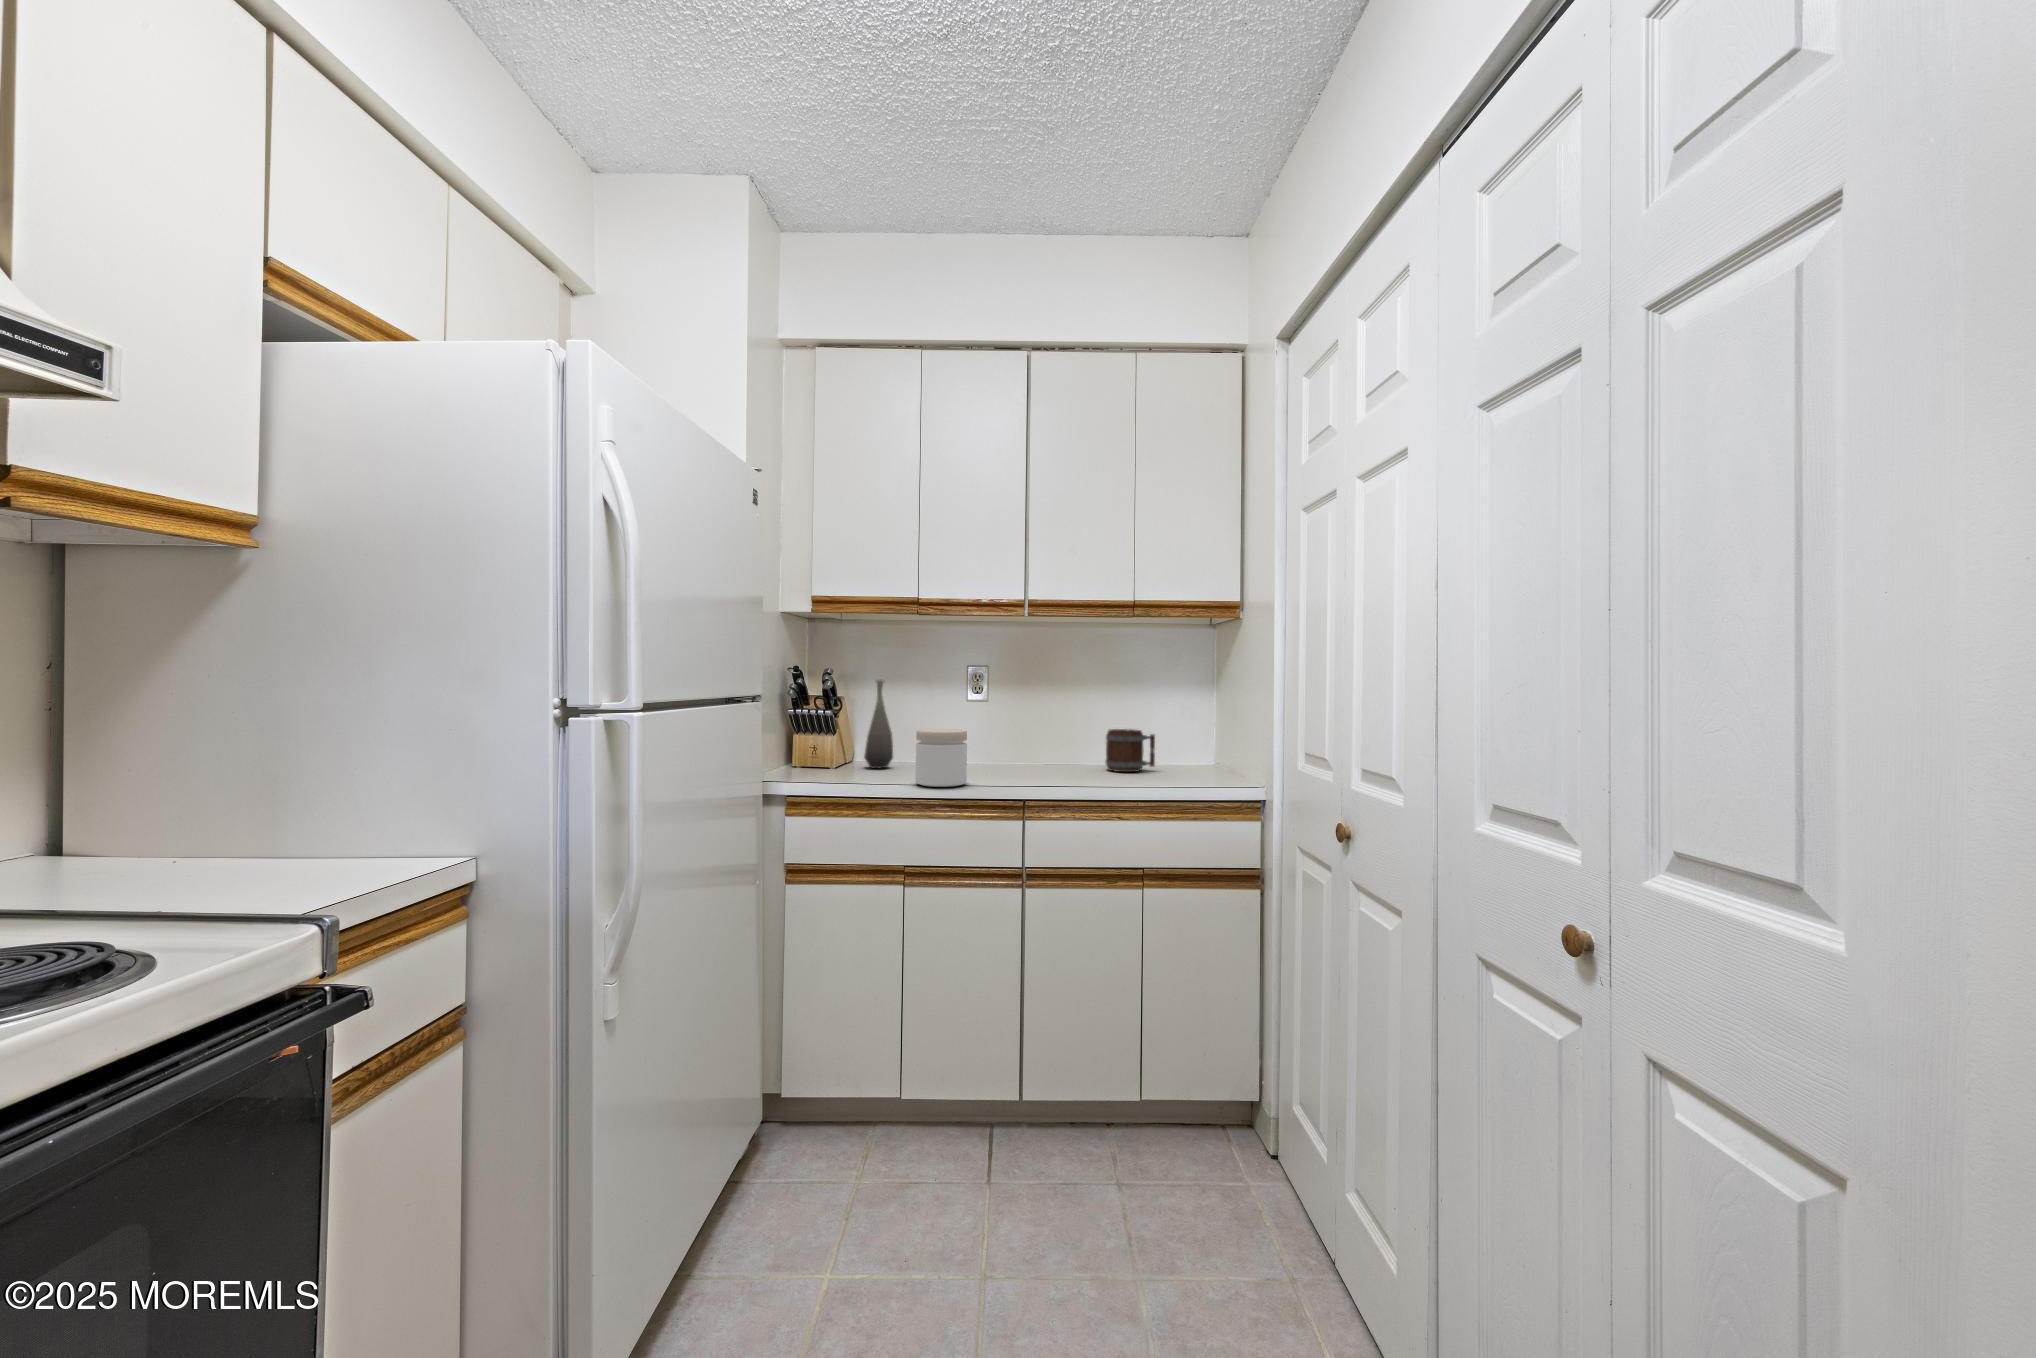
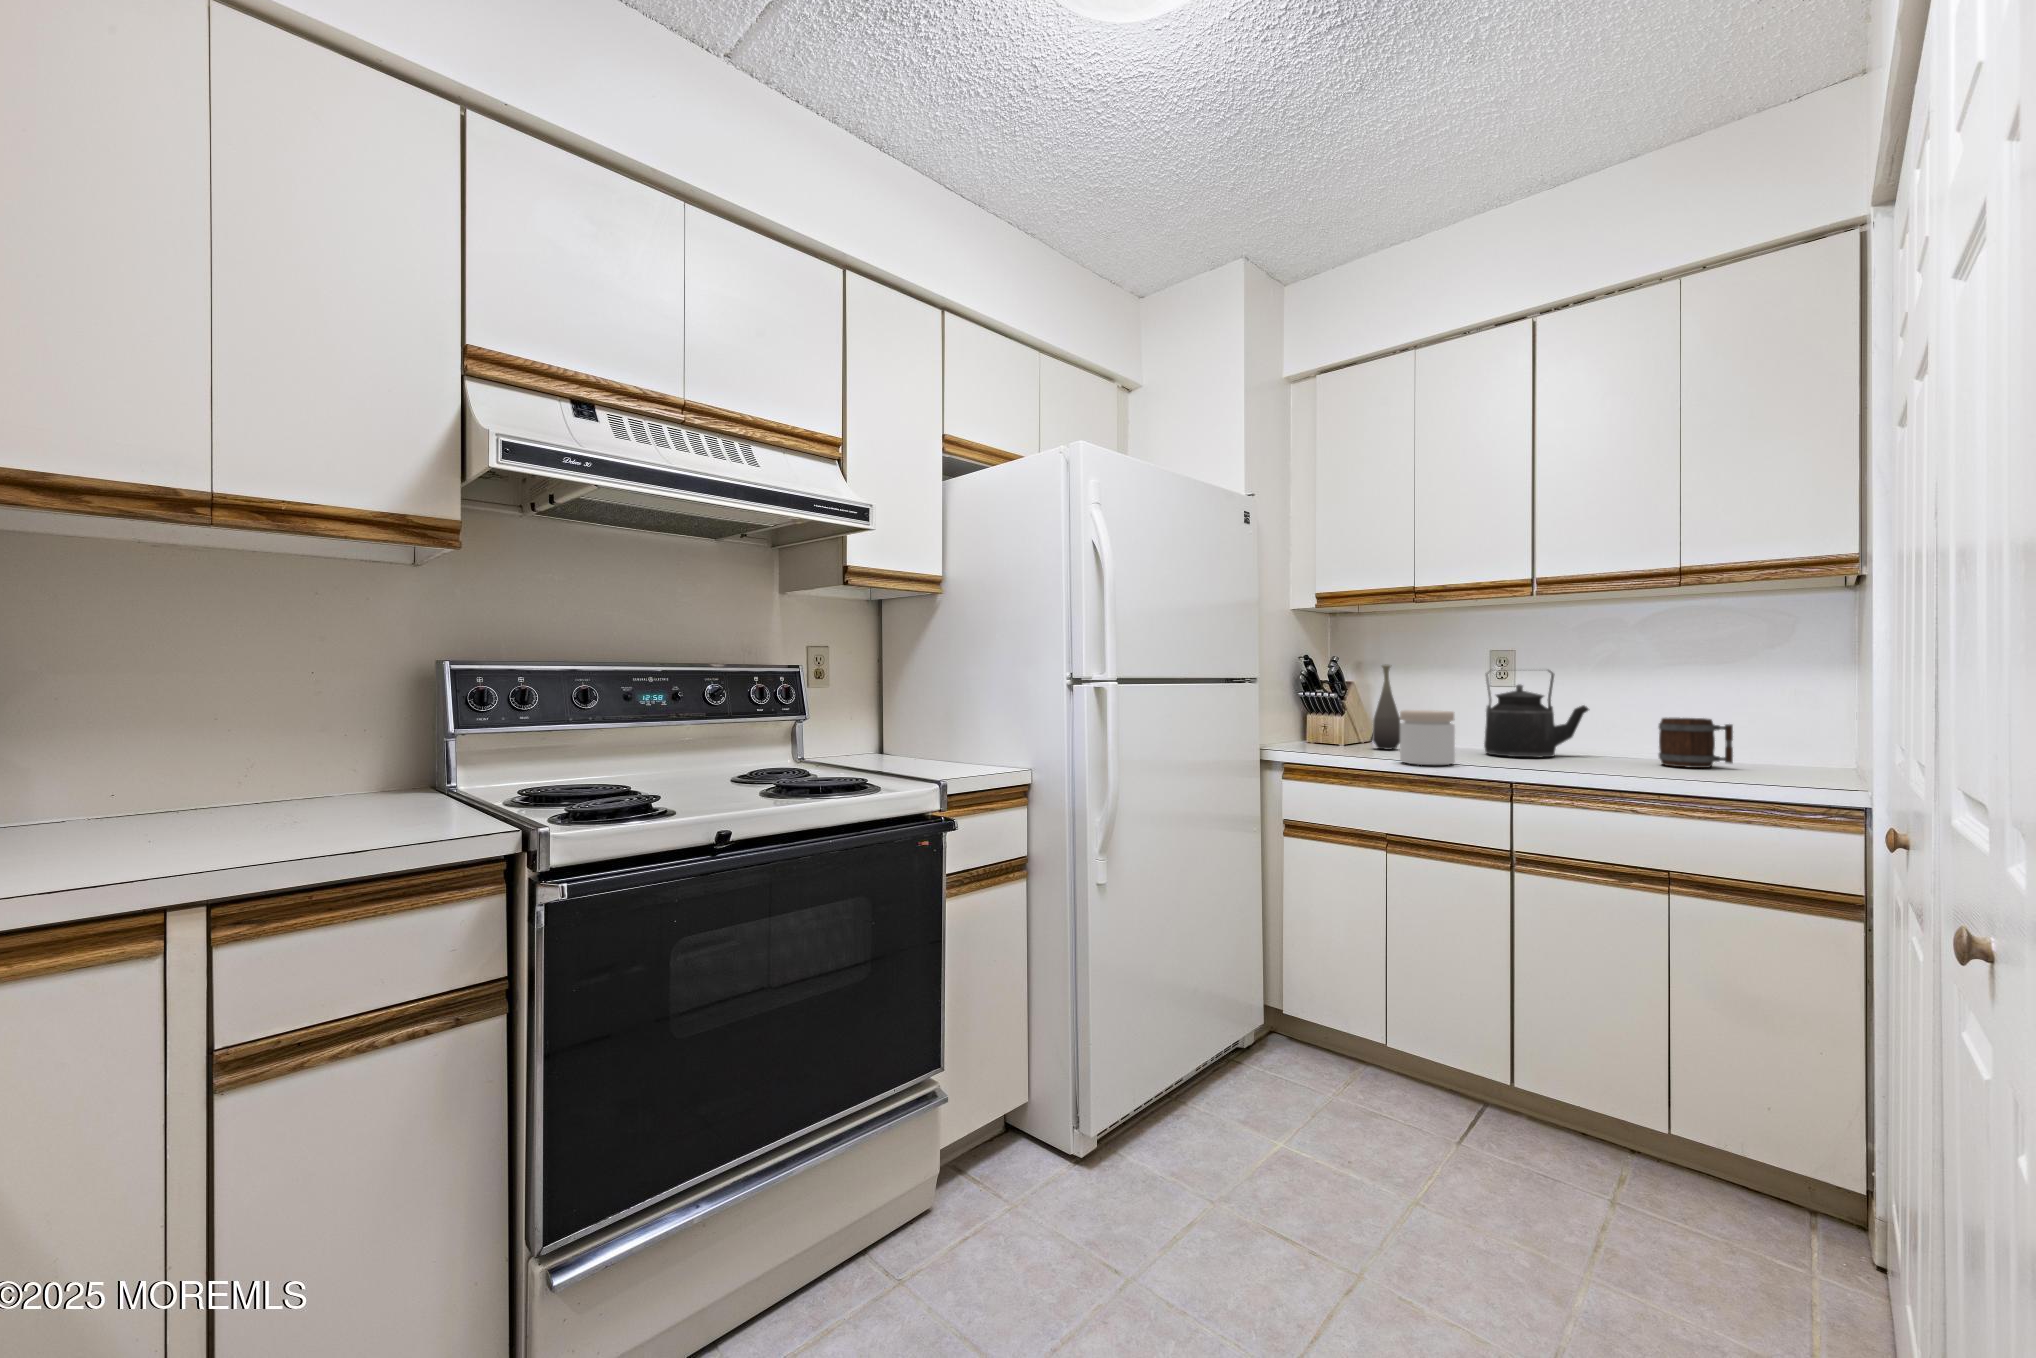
kettle: none [969,686,1049,770] -> present [1484,670,1589,757]

